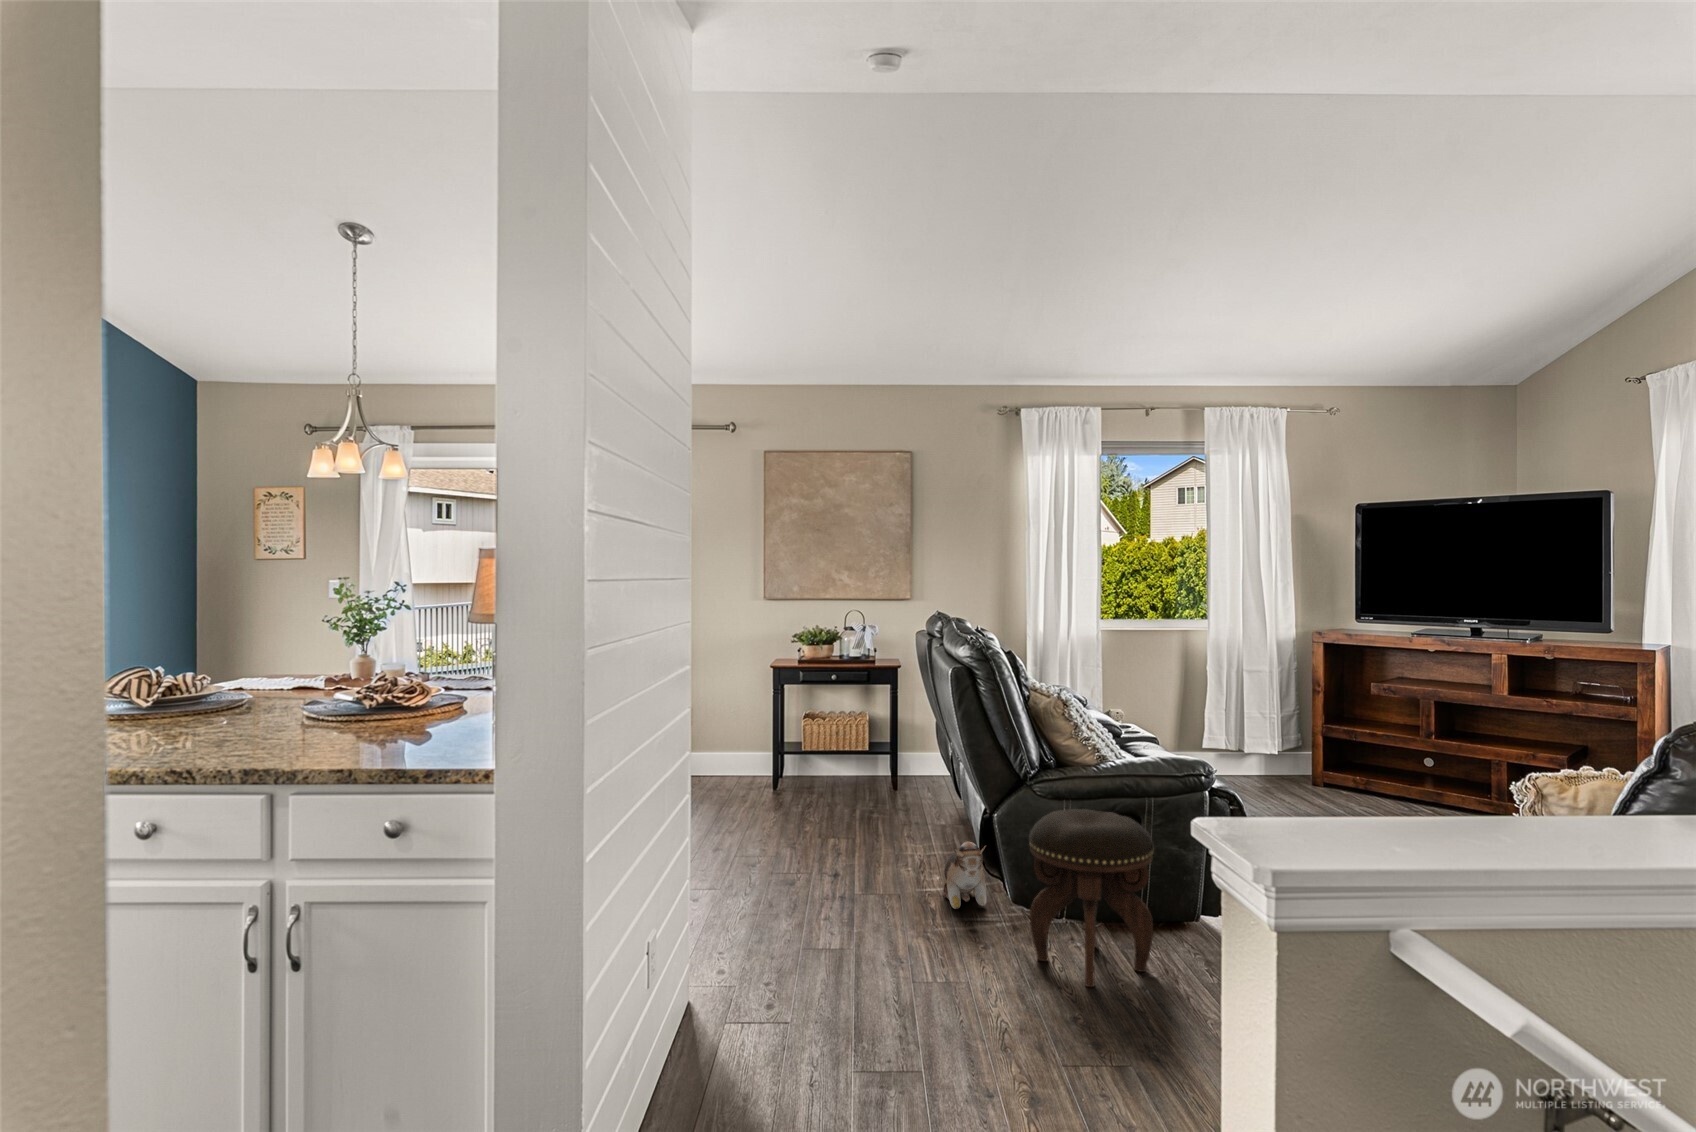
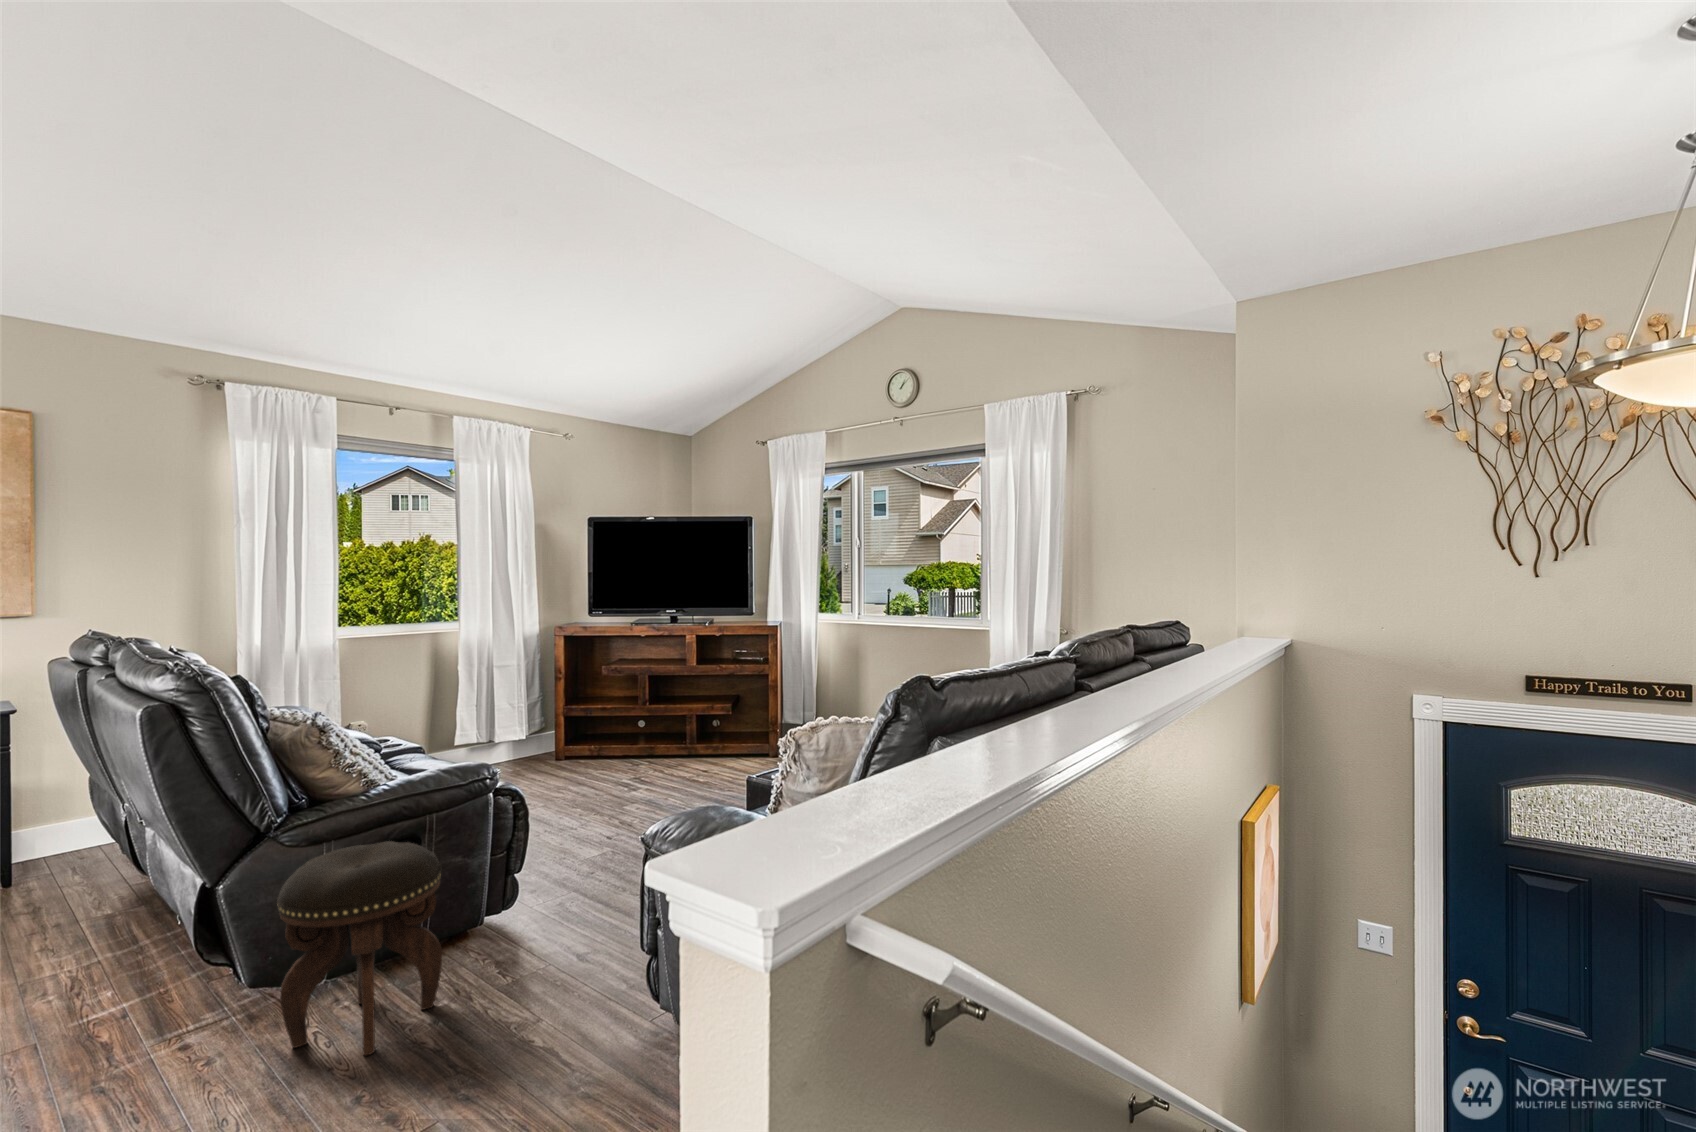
plush toy: present [944,841,986,909] -> none [131,925,206,1023]

